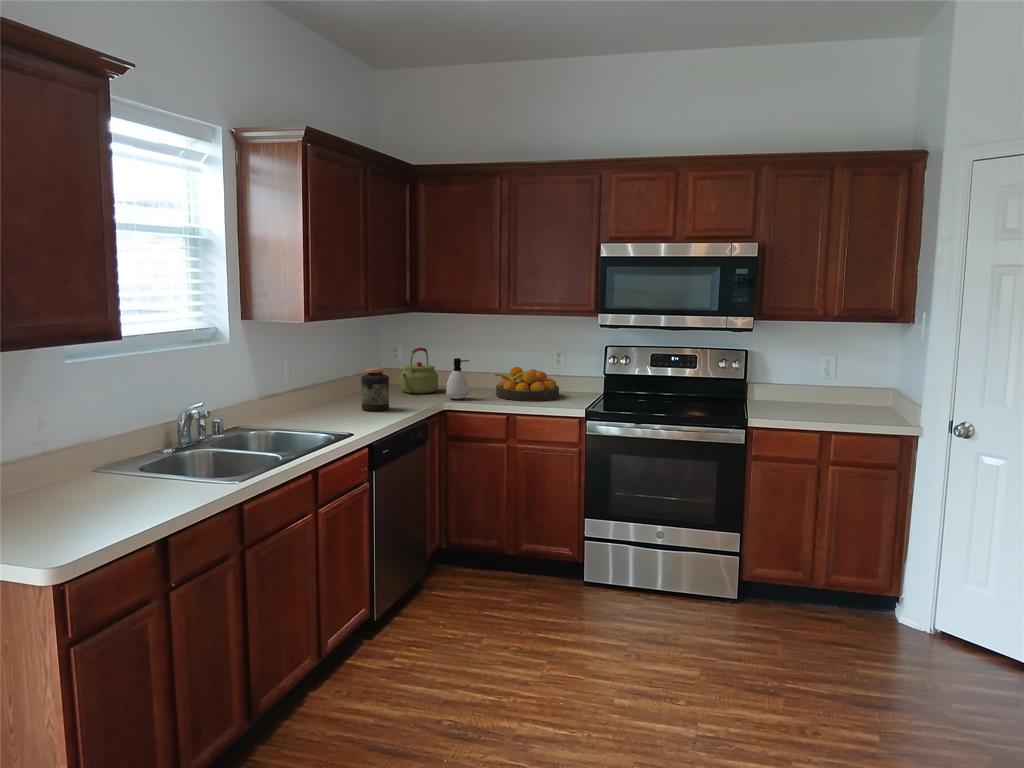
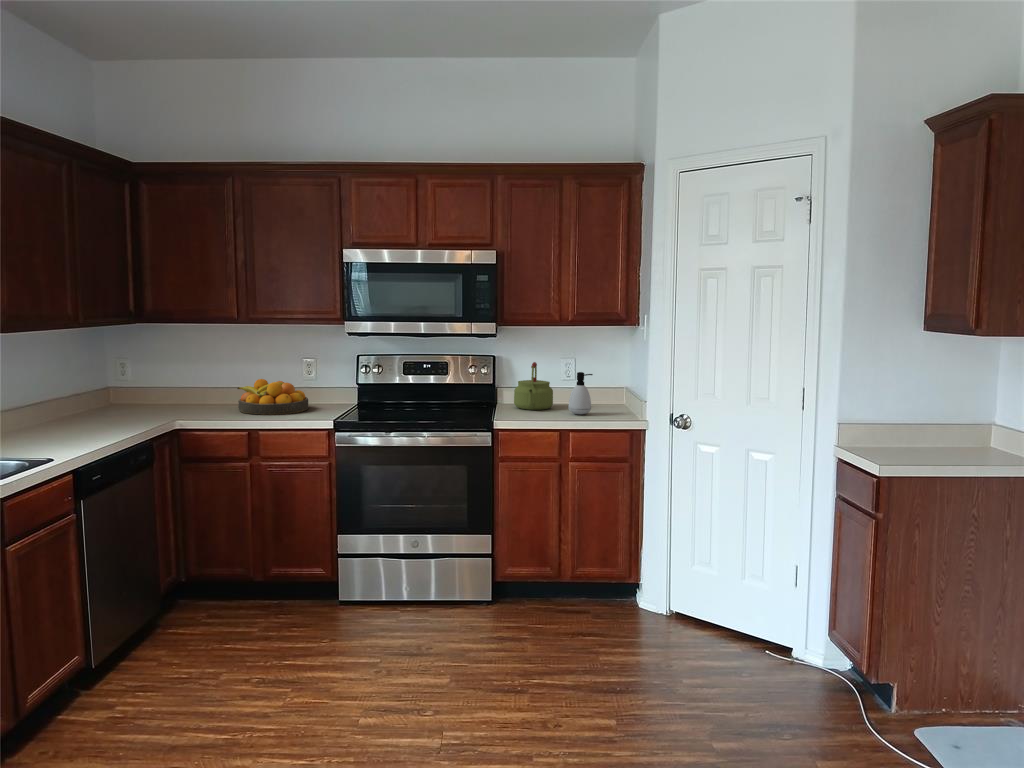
kettle: present [400,348,438,394] -> present [514,362,553,410]
soap dispenser: present [446,358,469,399] -> present [568,372,593,414]
jar: present [361,368,389,411] -> none [70,384,106,433]

